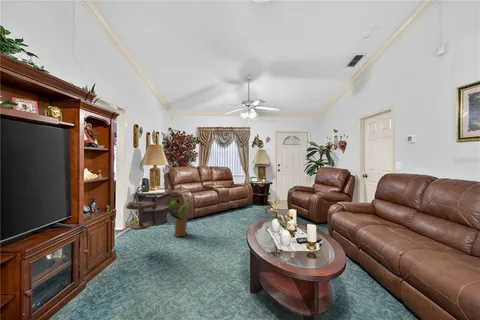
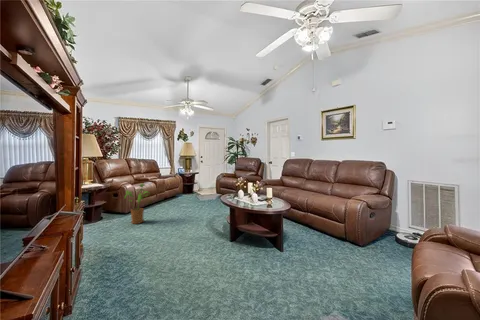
side table: present [126,202,155,230] -> none [95,192,123,238]

